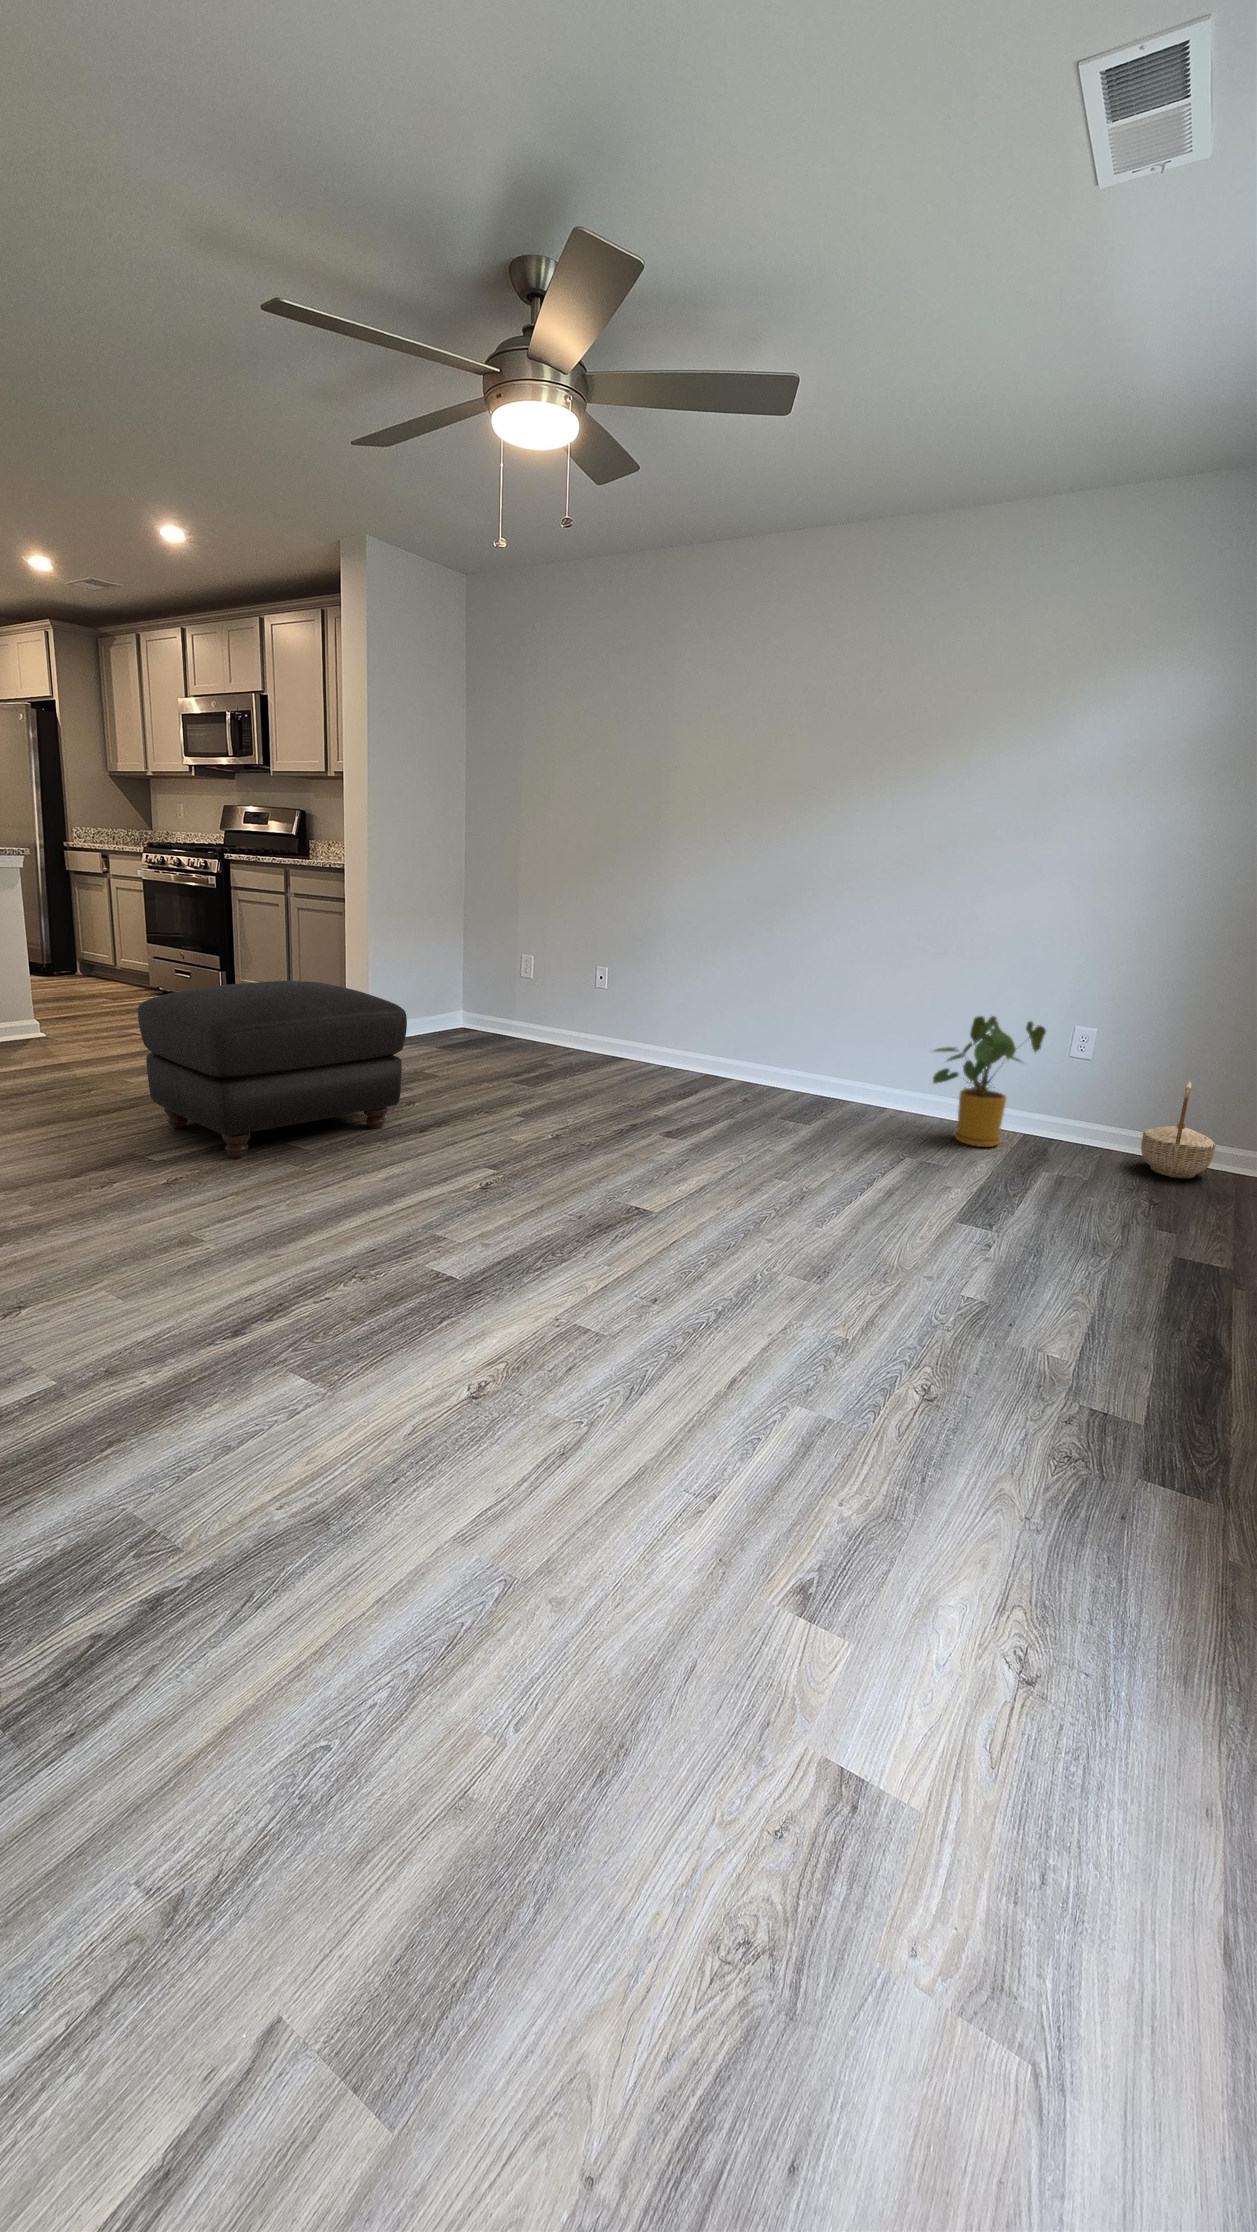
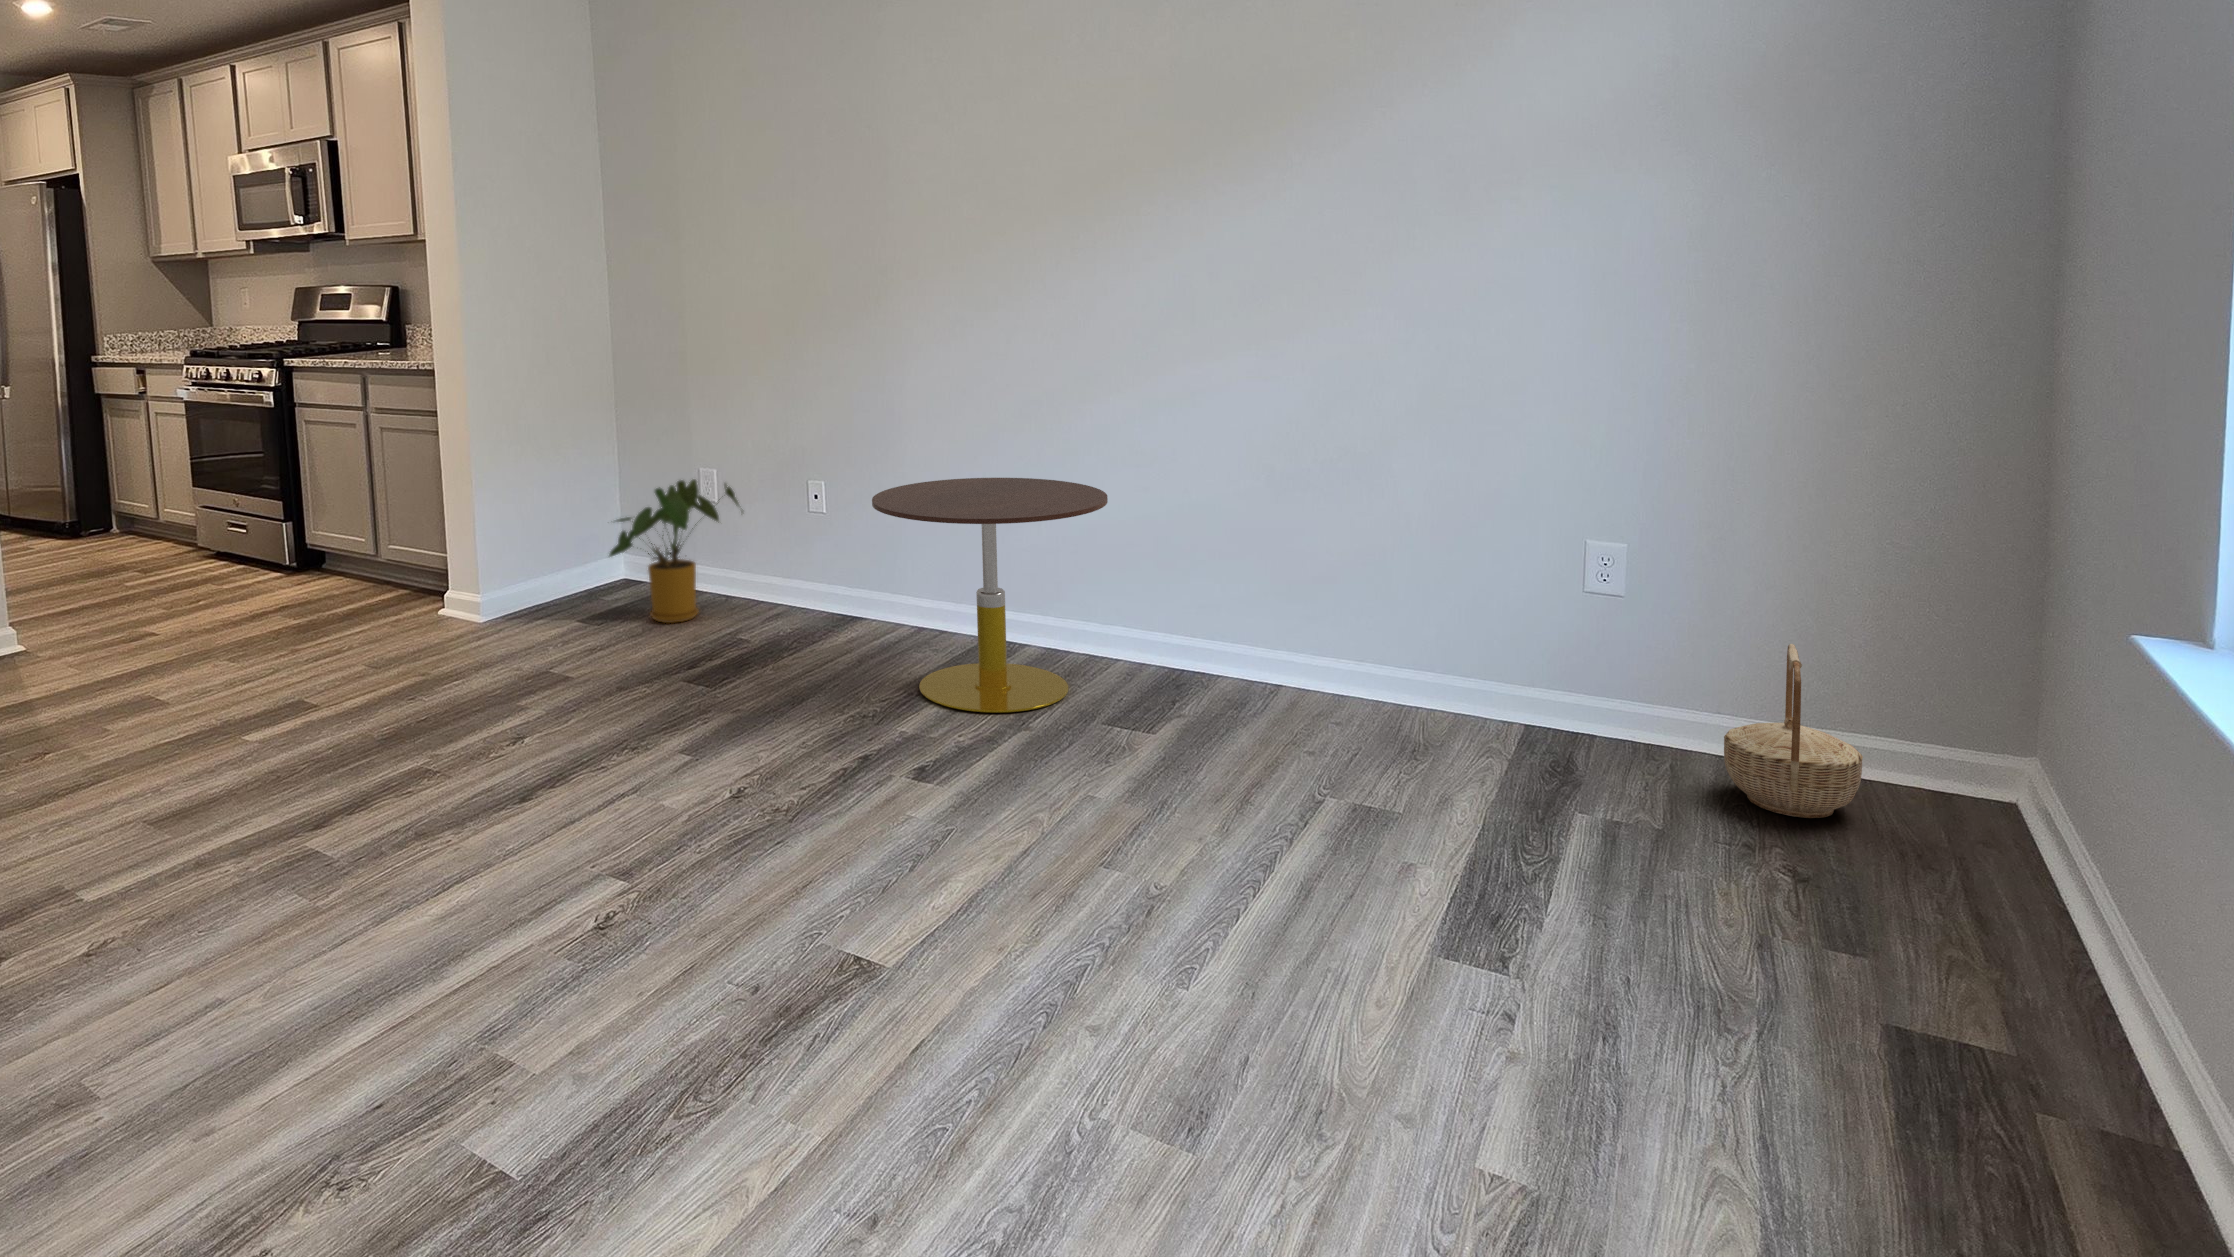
side table: none [647,962,799,1107] -> present [872,478,1108,713]
ottoman: present [138,981,407,1158] -> none [81,572,494,887]
house plant: present [933,1016,1046,1147] -> present [609,479,739,623]

